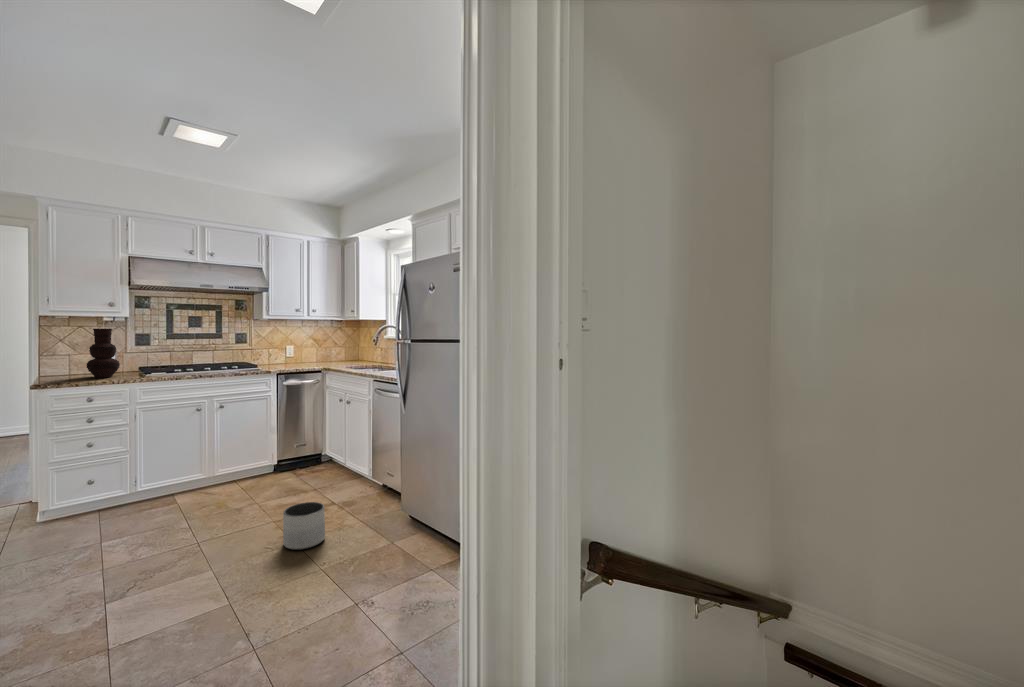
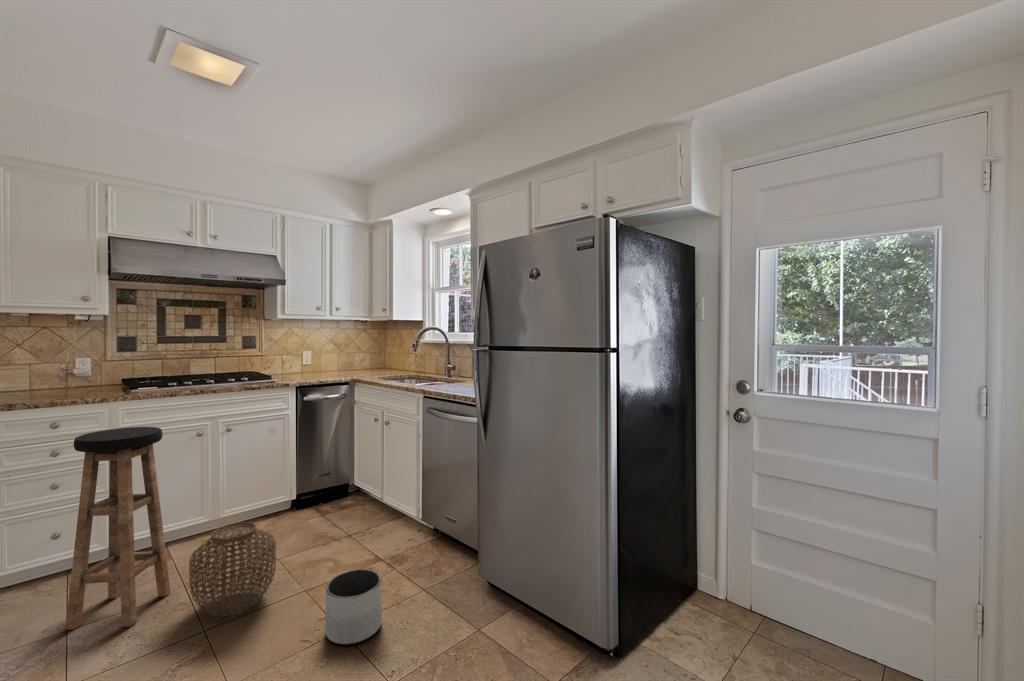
vase: present [87,329,120,378] -> none [50,330,96,395]
bar stool: none [102,399,176,540] -> present [66,427,171,630]
woven basket: none [188,470,252,535] -> present [189,522,276,617]

